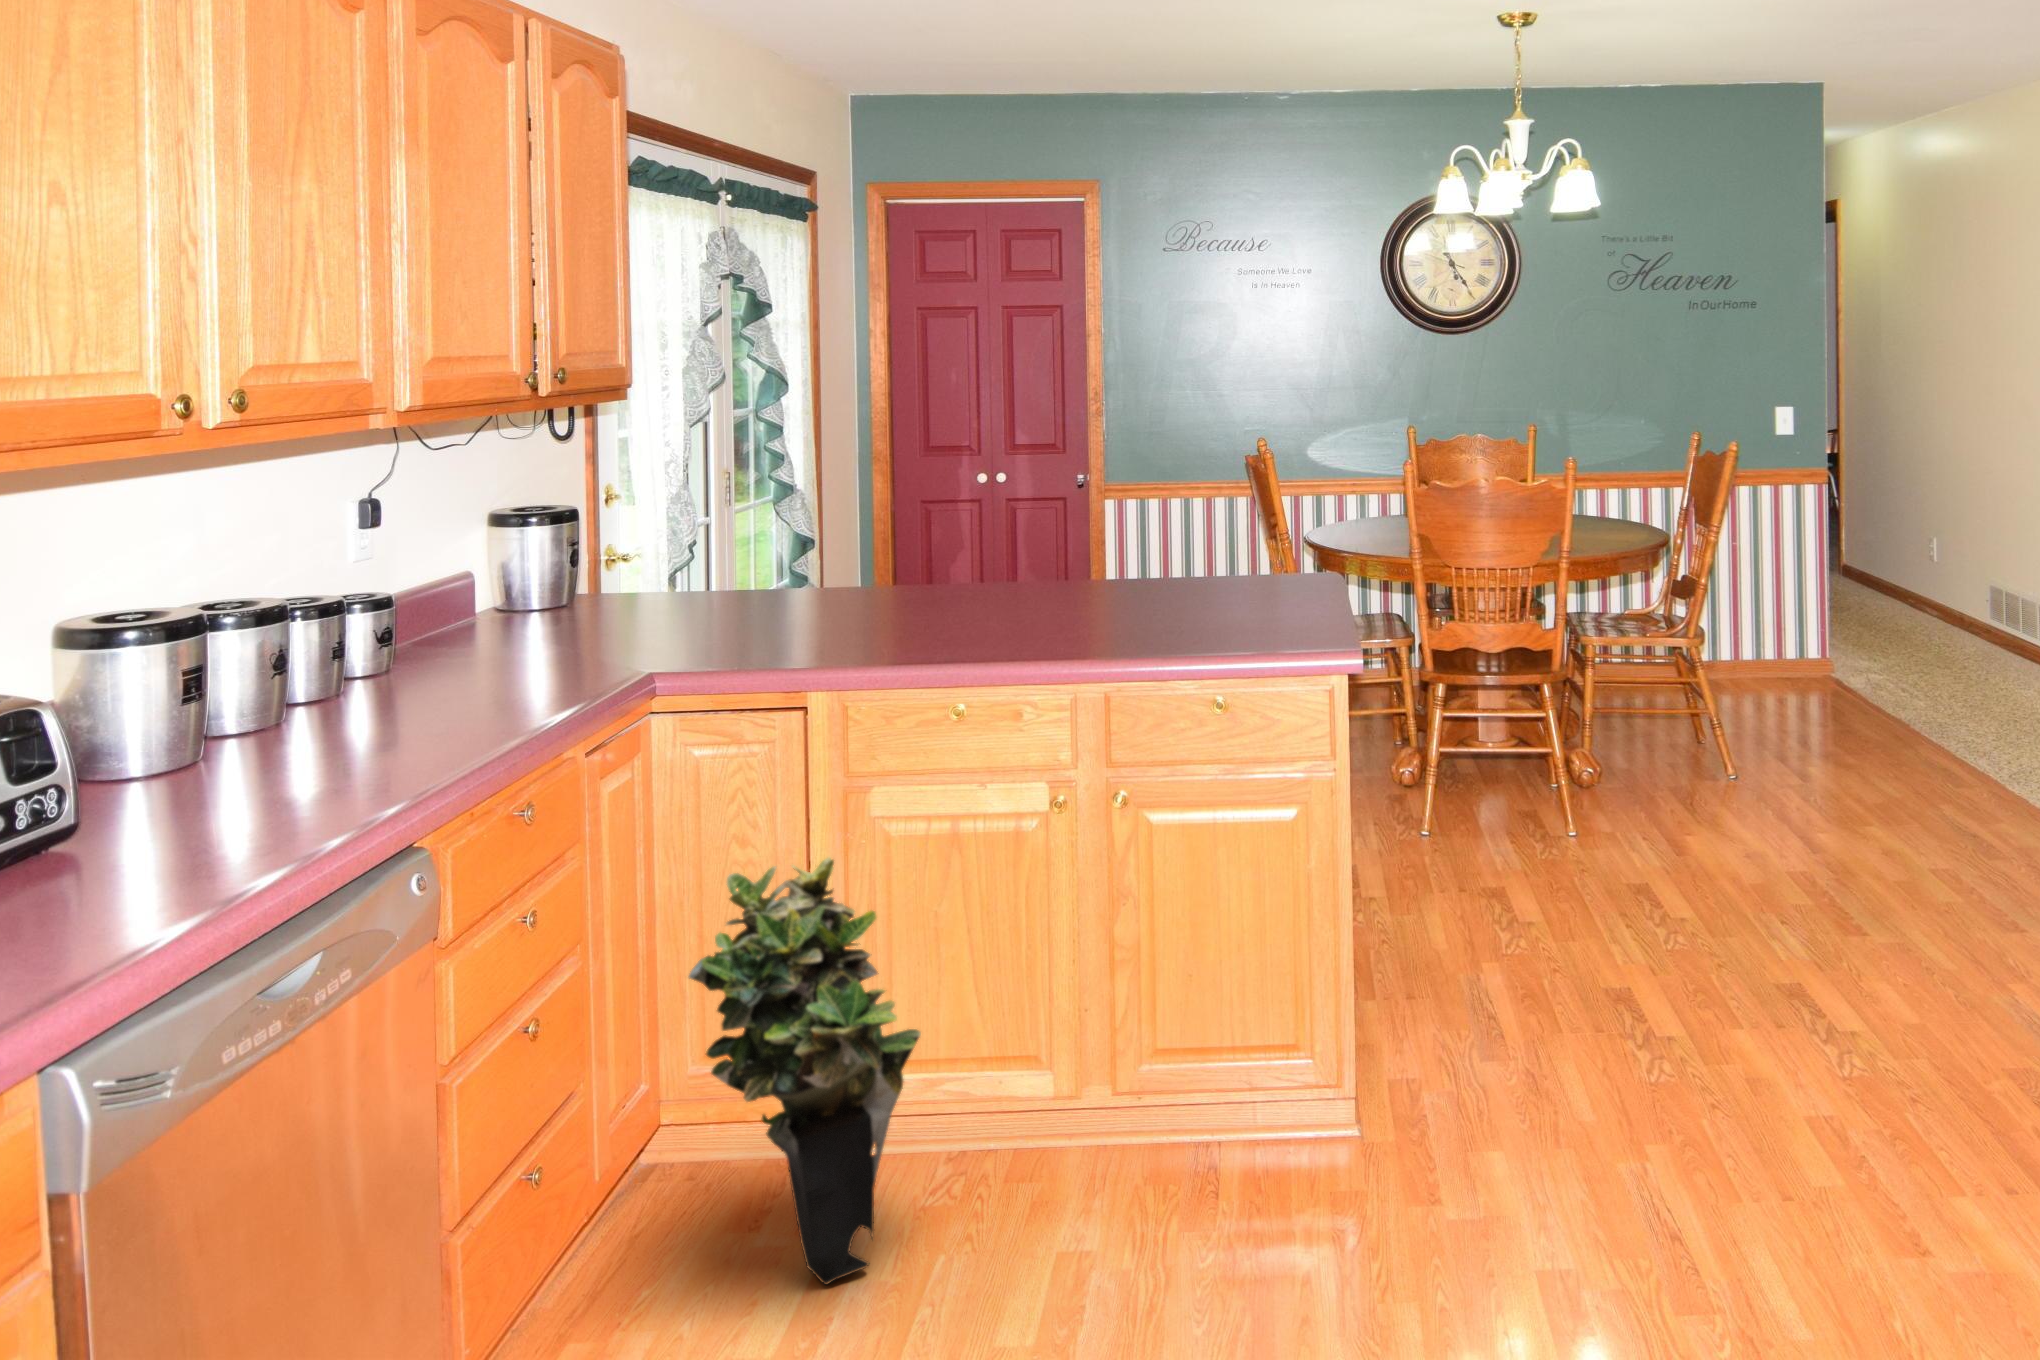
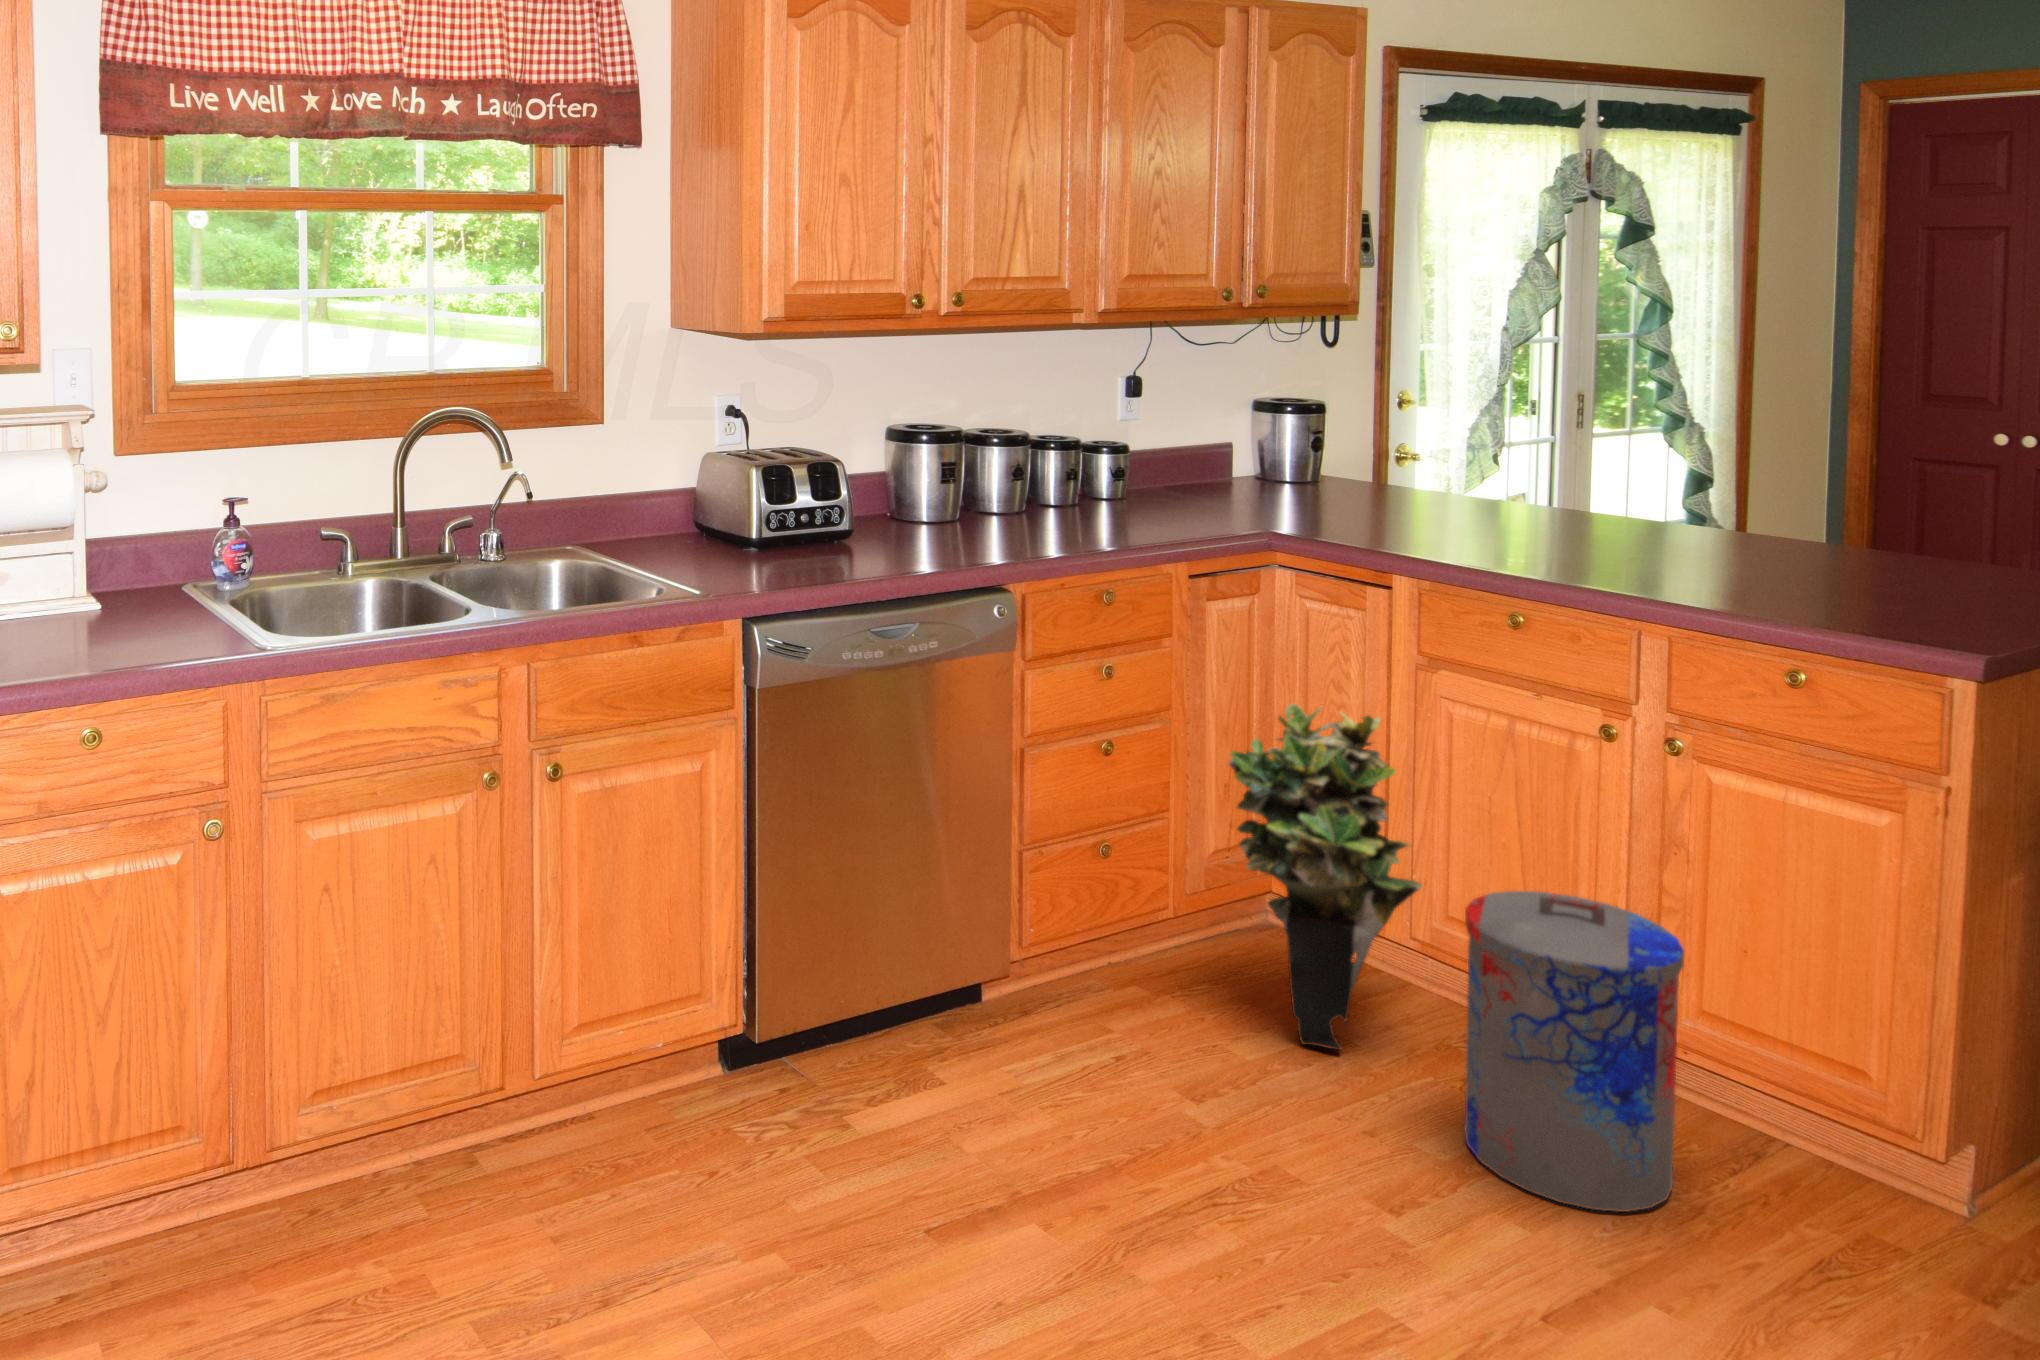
trash can: none [1019,973,1206,1312] -> present [1465,891,1684,1212]

